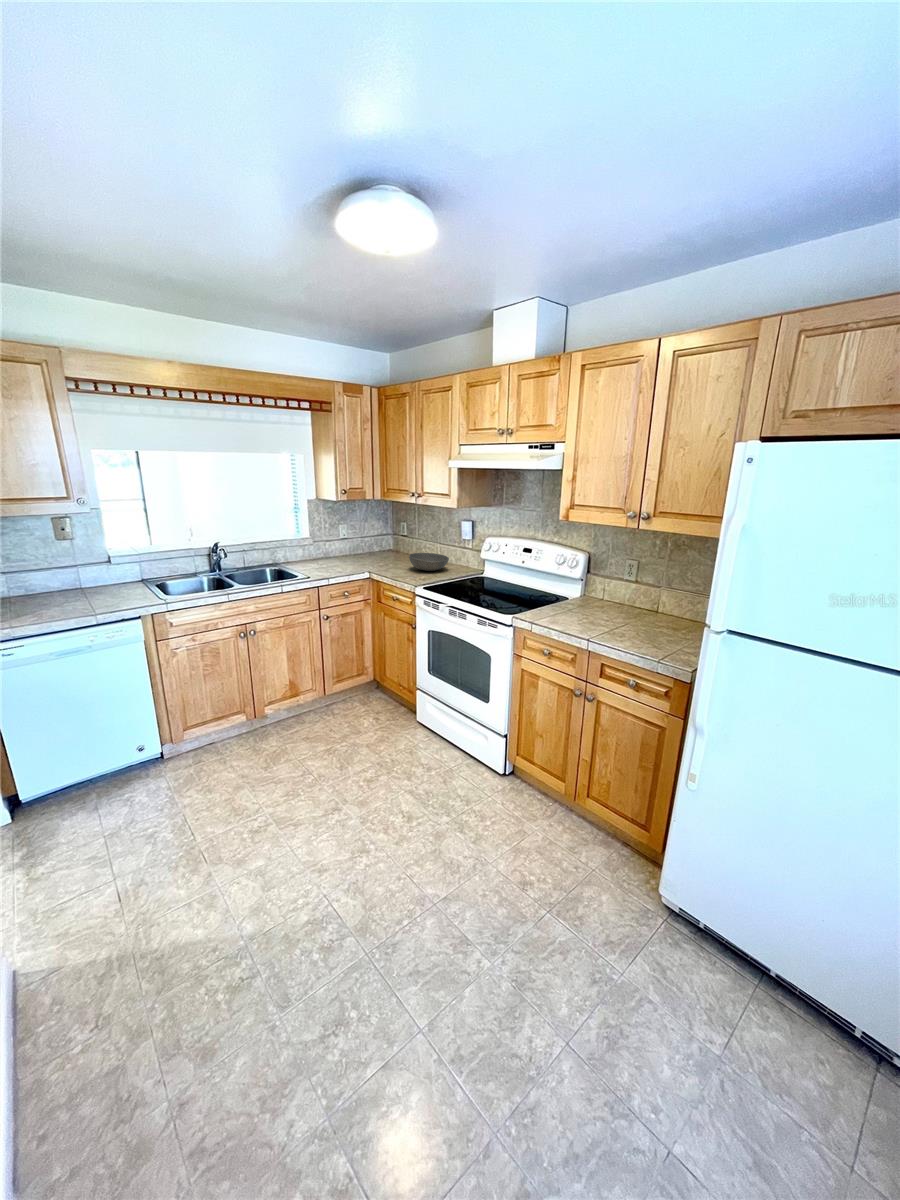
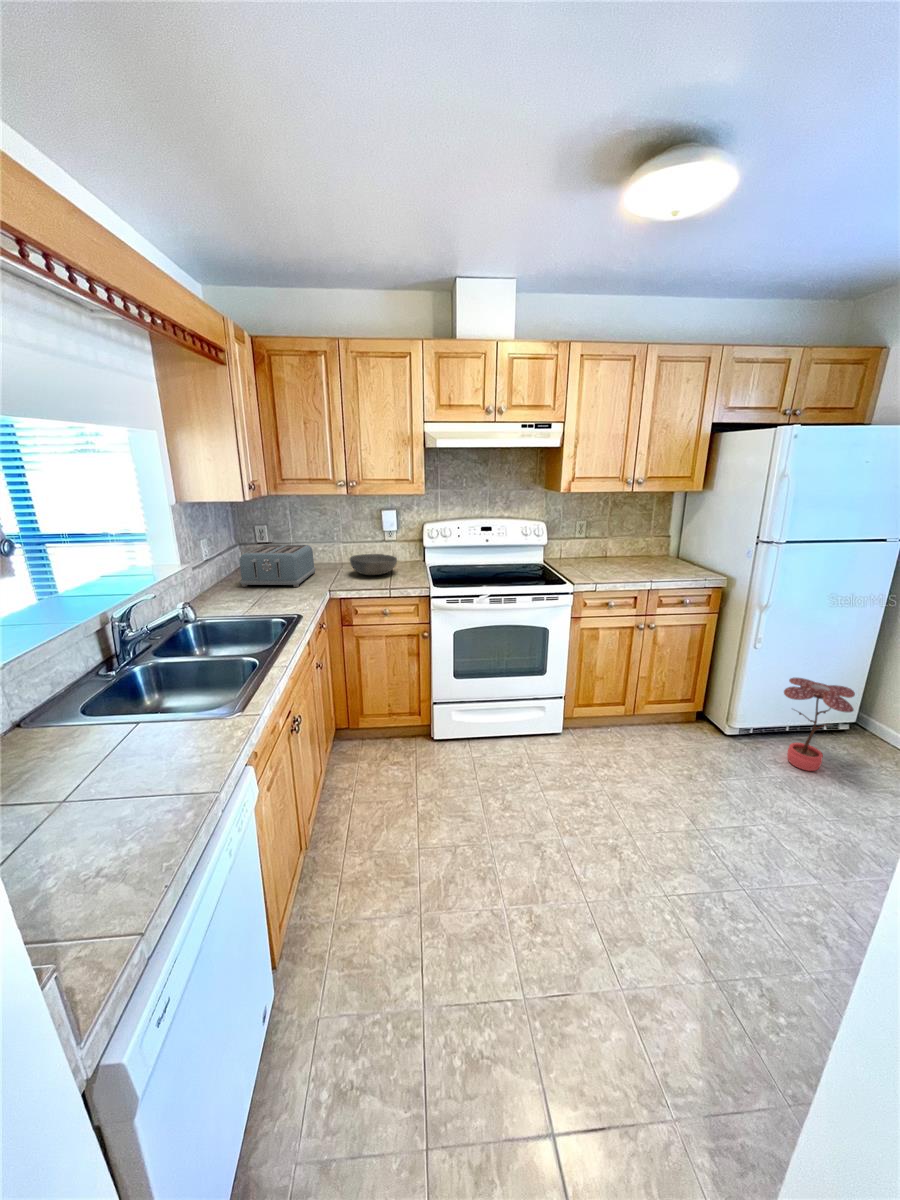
toaster: none [350,534,406,565] -> present [240,545,316,587]
potted plant: none [664,867,803,1039] -> present [784,678,855,771]

